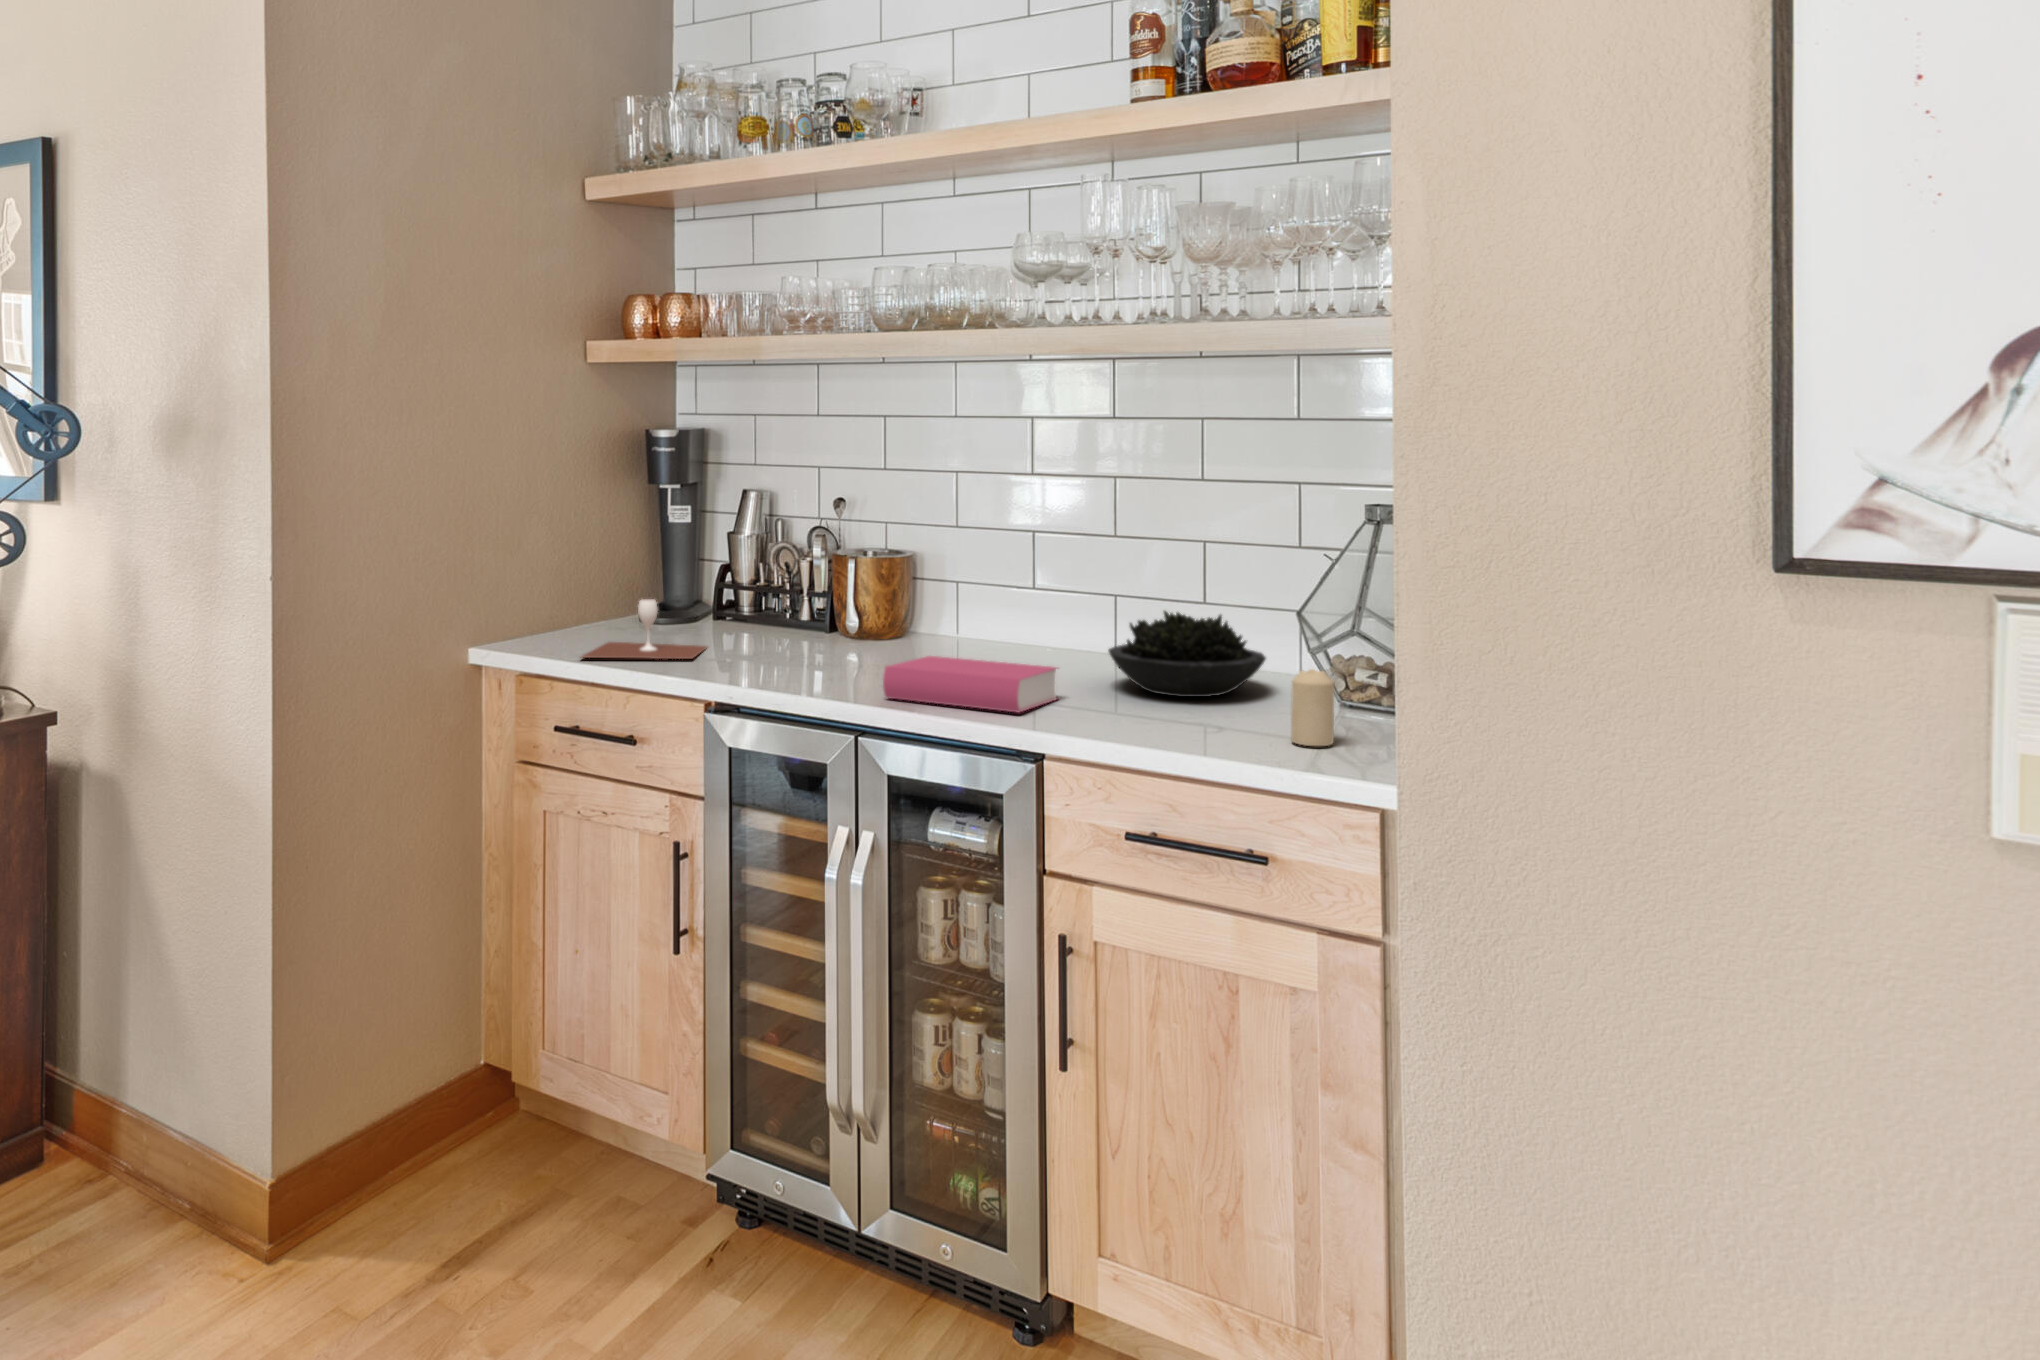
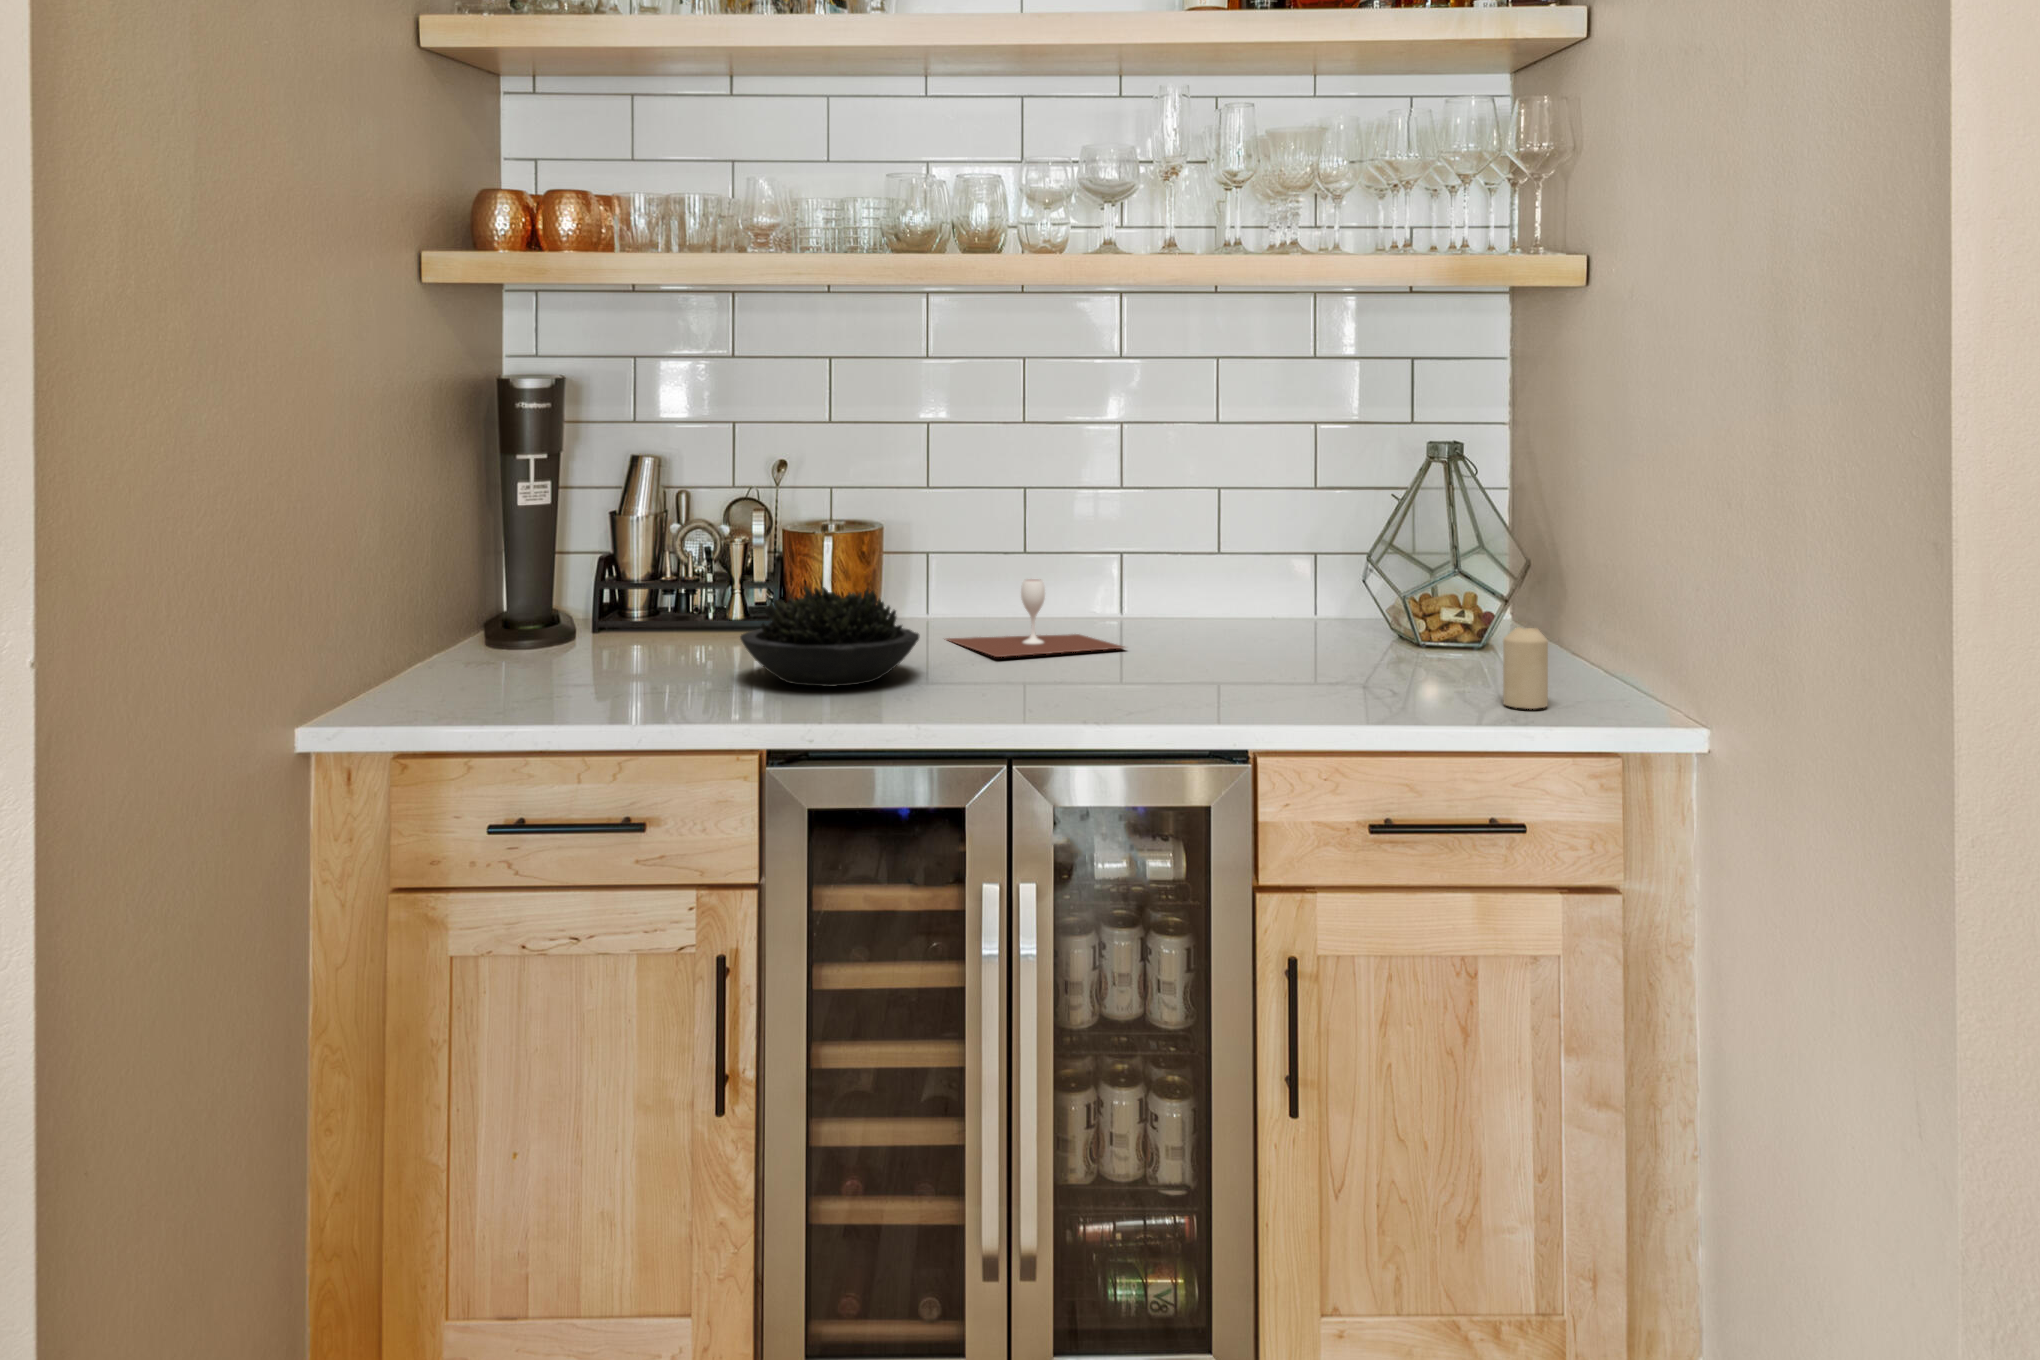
wine glass: present [582,599,707,659] -> present [946,579,1124,657]
succulent plant: present [1108,611,1266,697] -> present [740,587,919,687]
book: present [883,656,1059,713] -> none [1012,648,1200,705]

